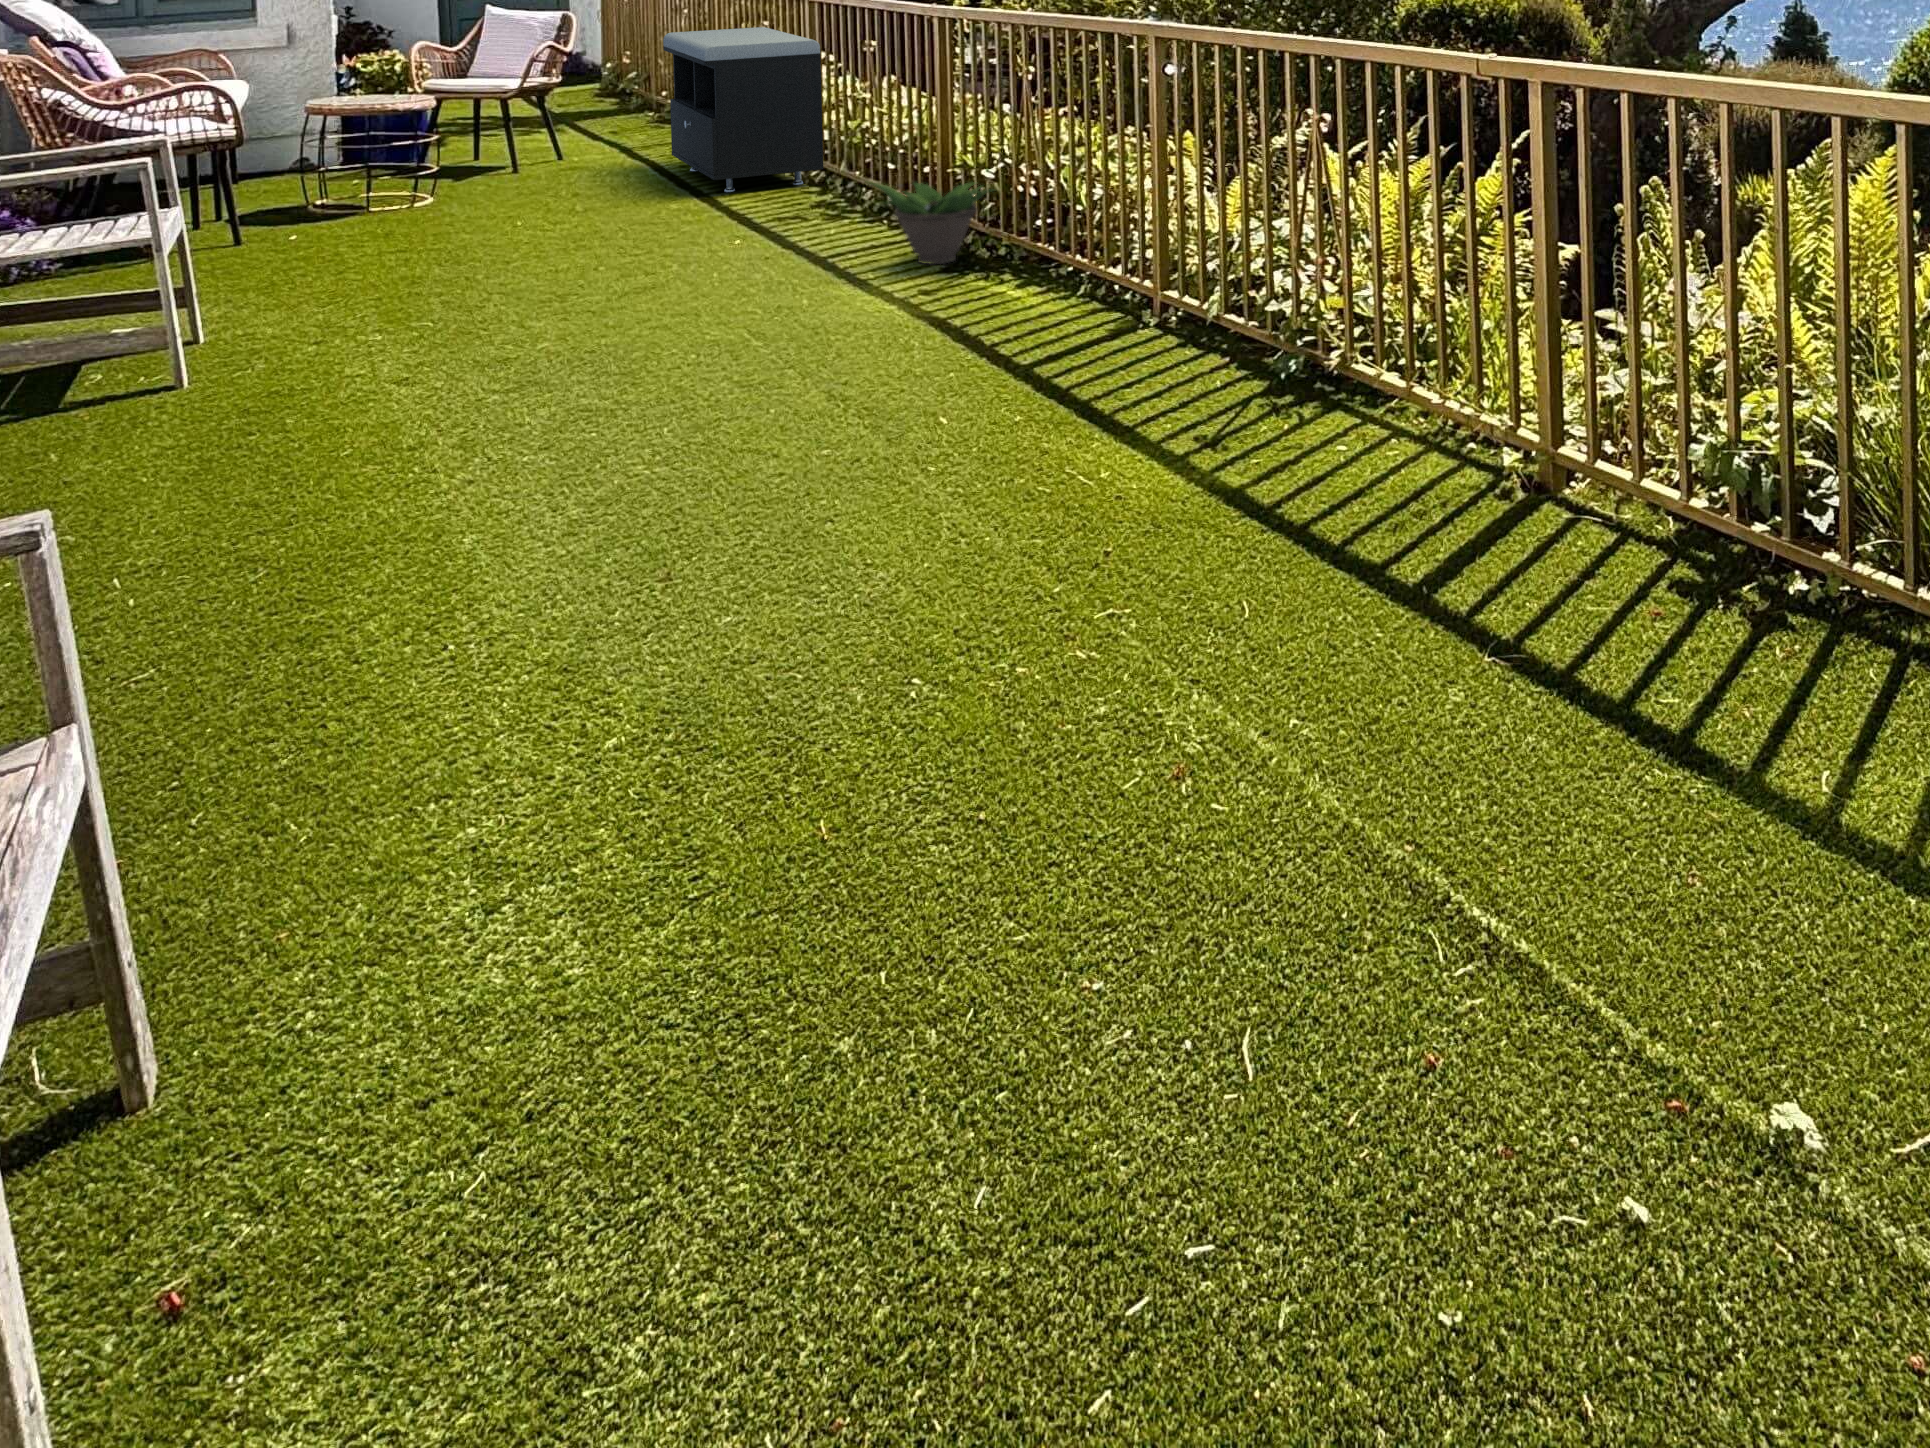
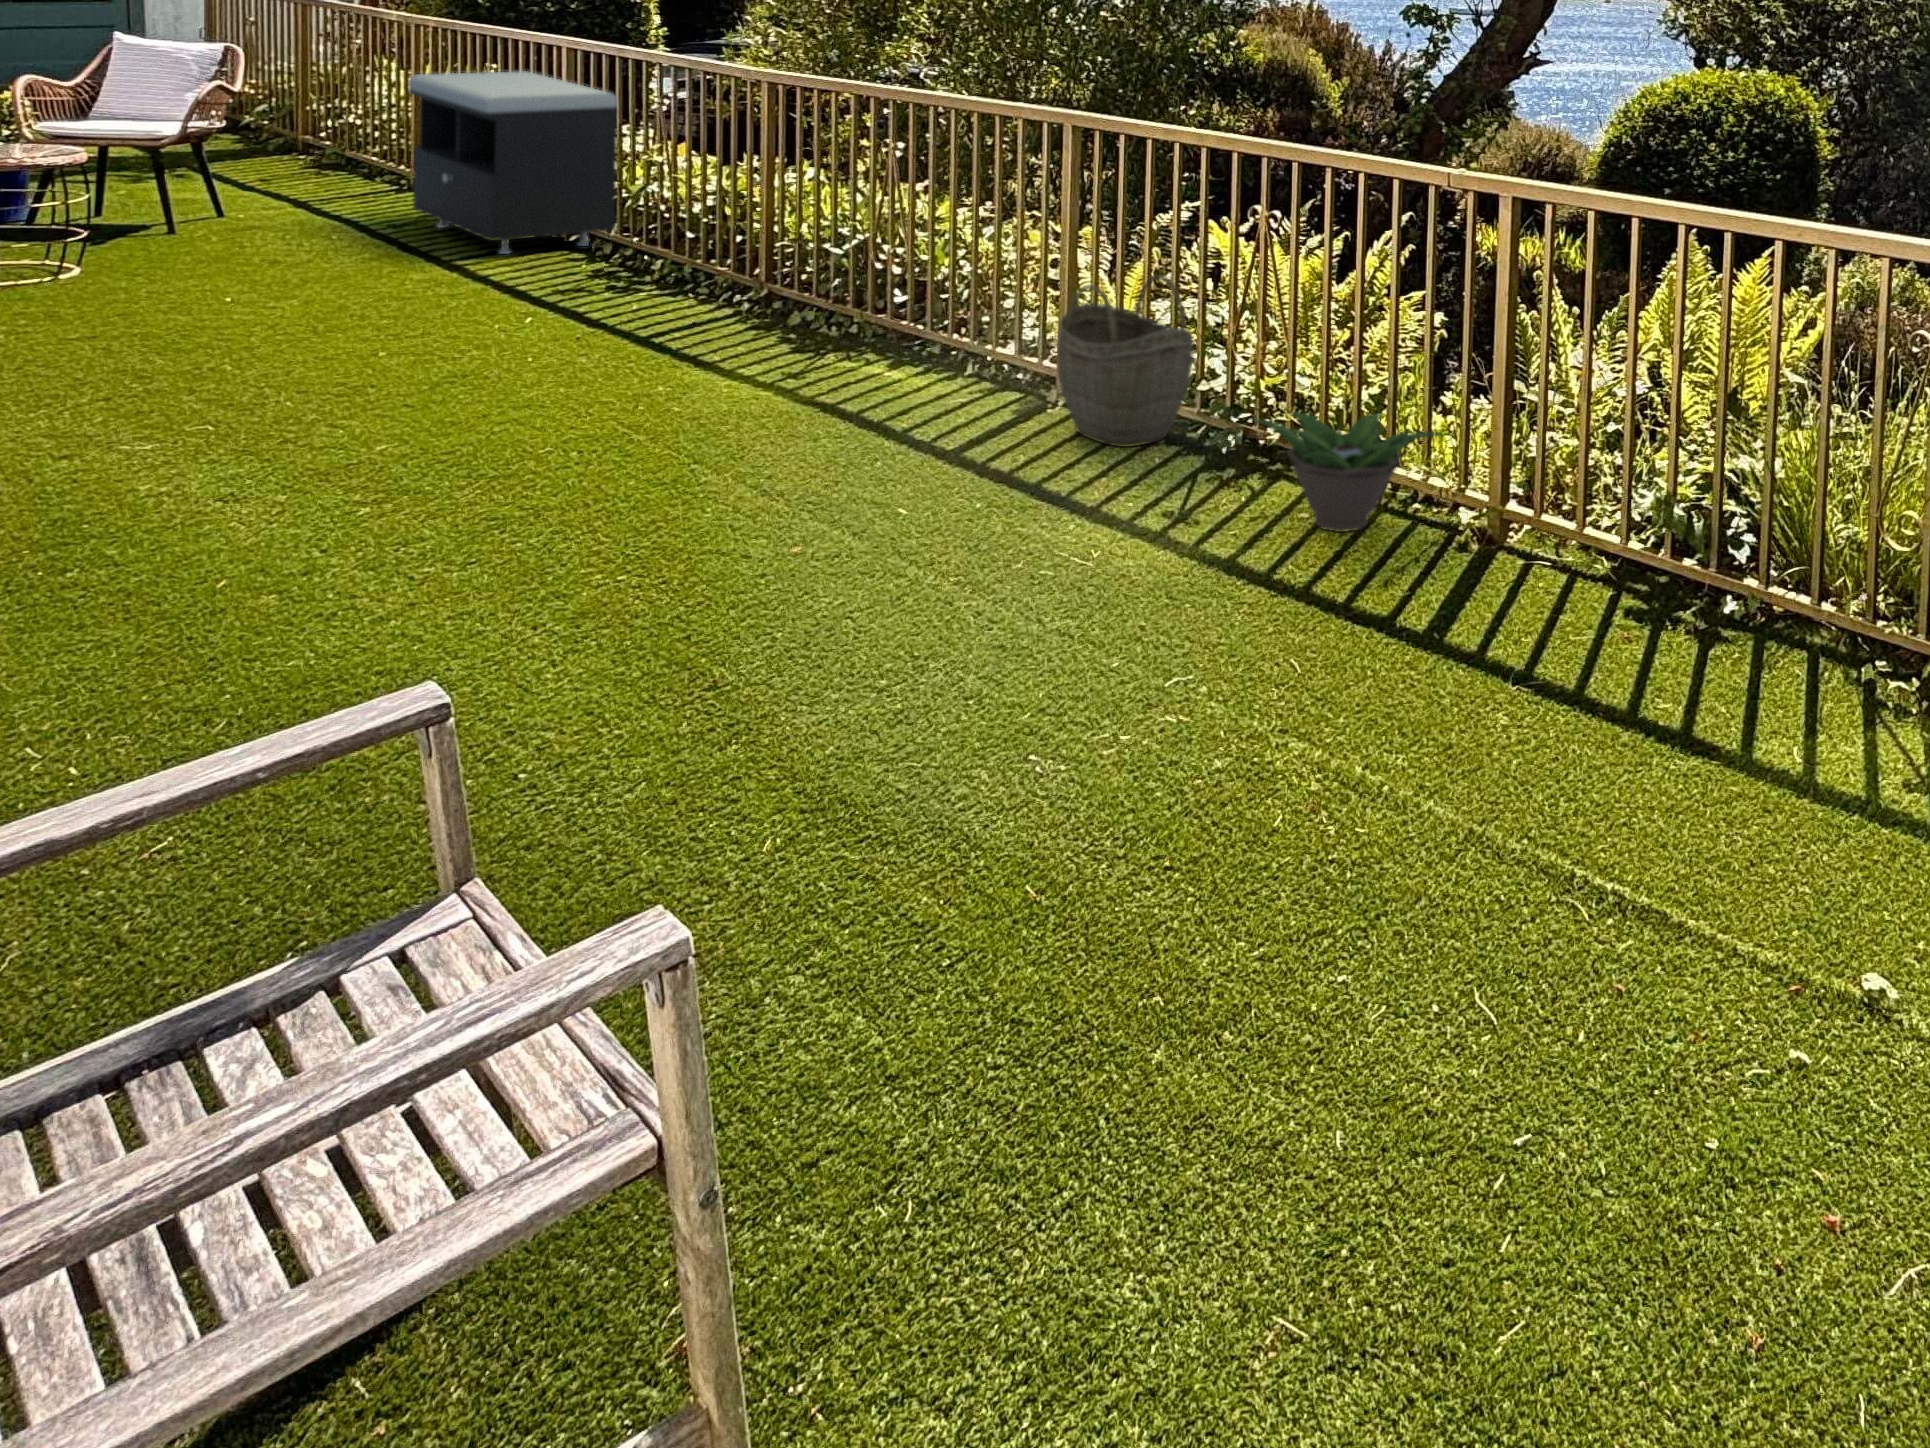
decorative plant: present [871,183,992,264] -> present [1253,411,1439,532]
woven basket: none [1115,187,1251,371] -> present [1057,275,1193,447]

